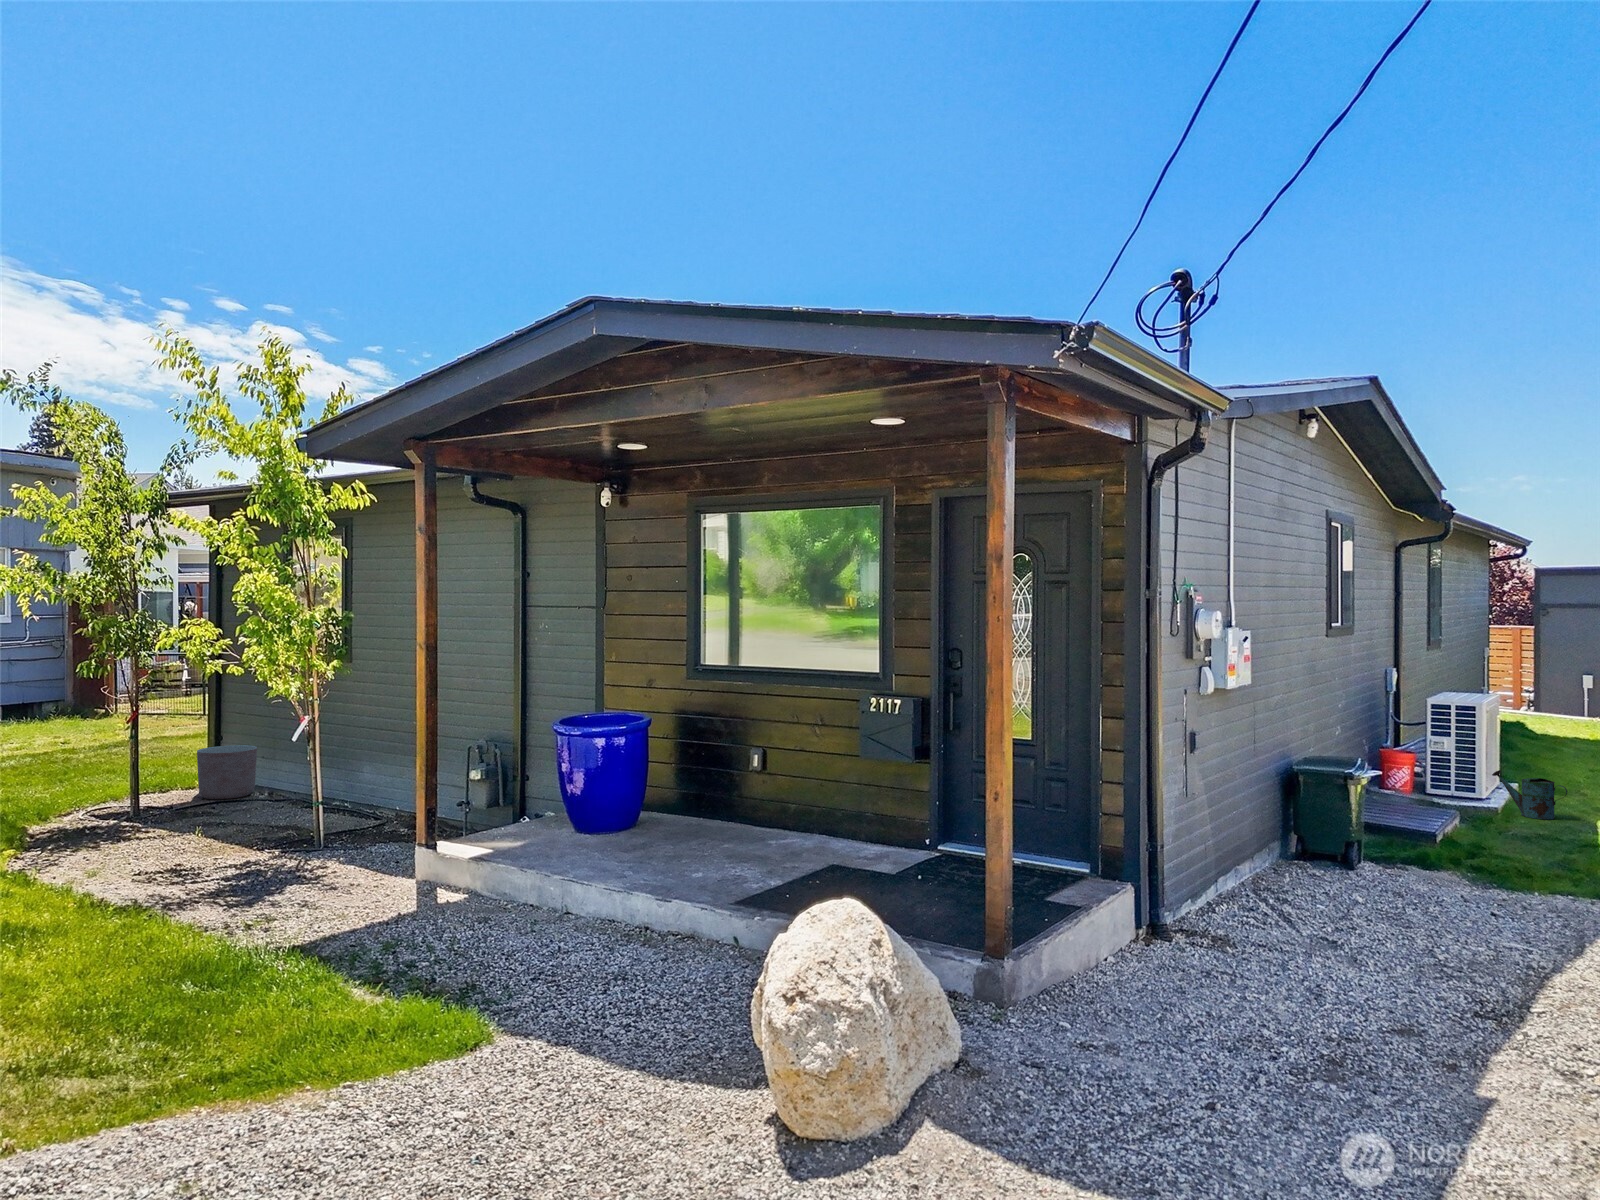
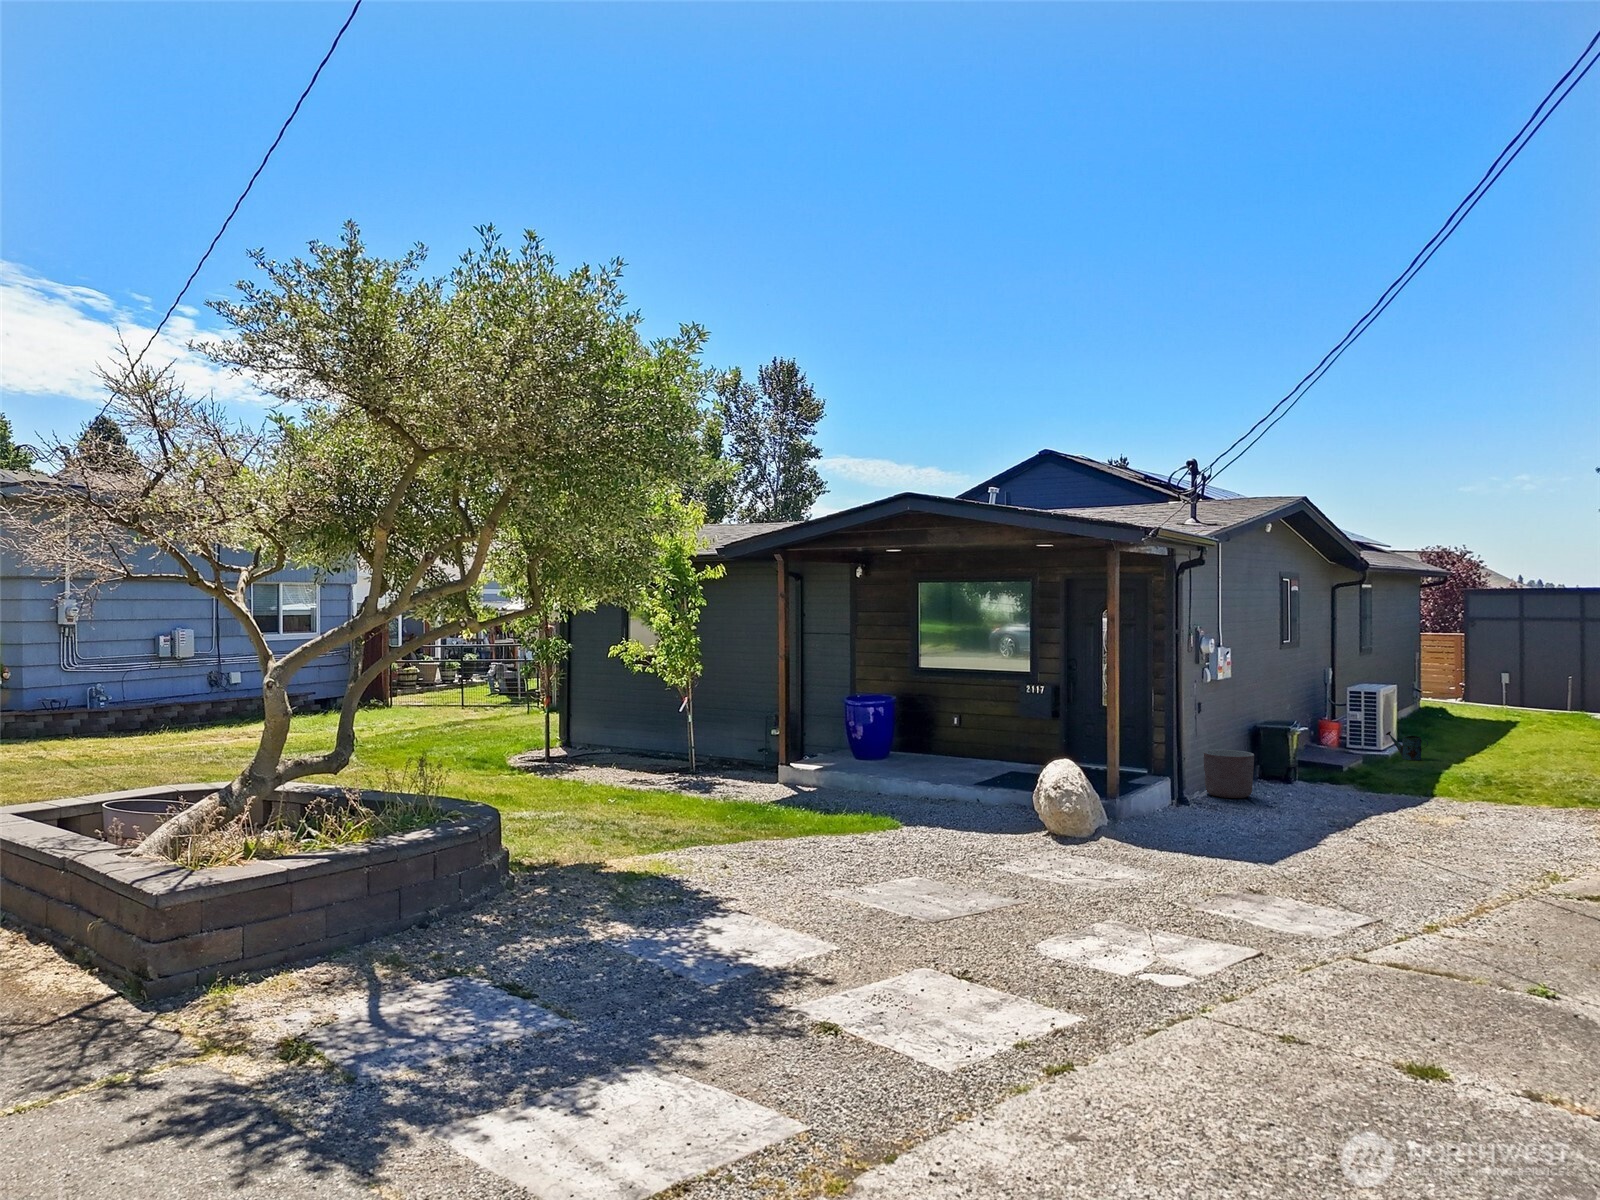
planter: present [197,745,257,799] -> present [1203,750,1254,798]

